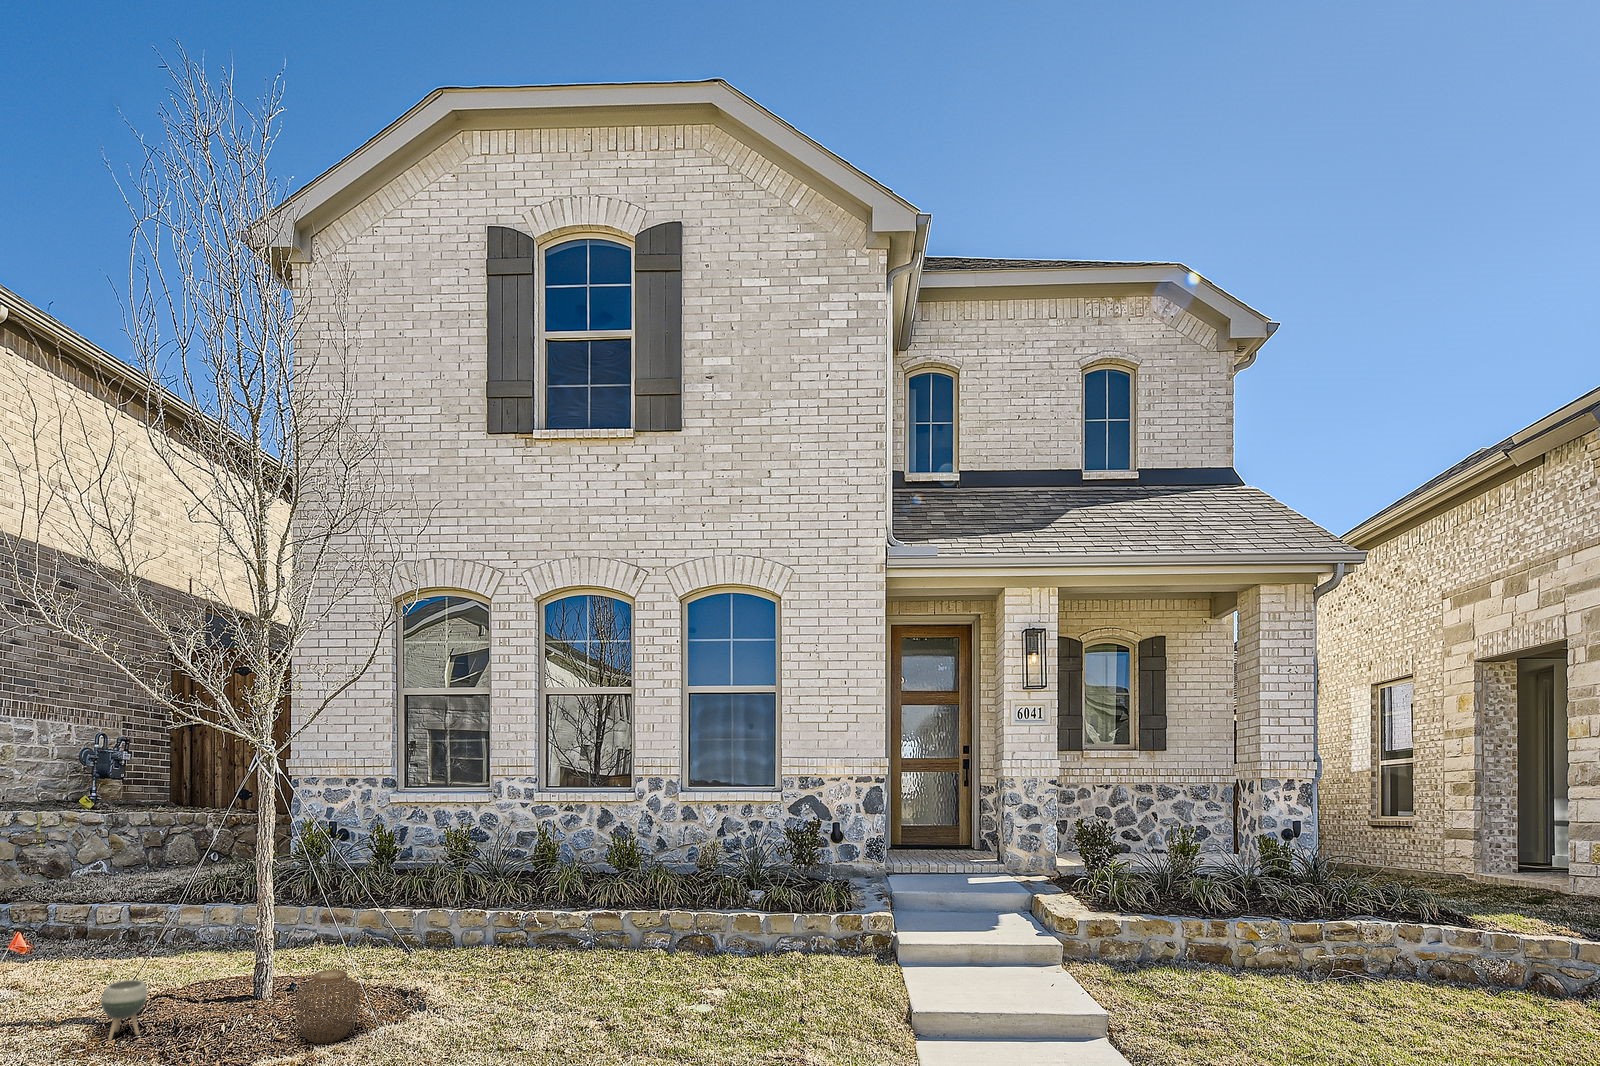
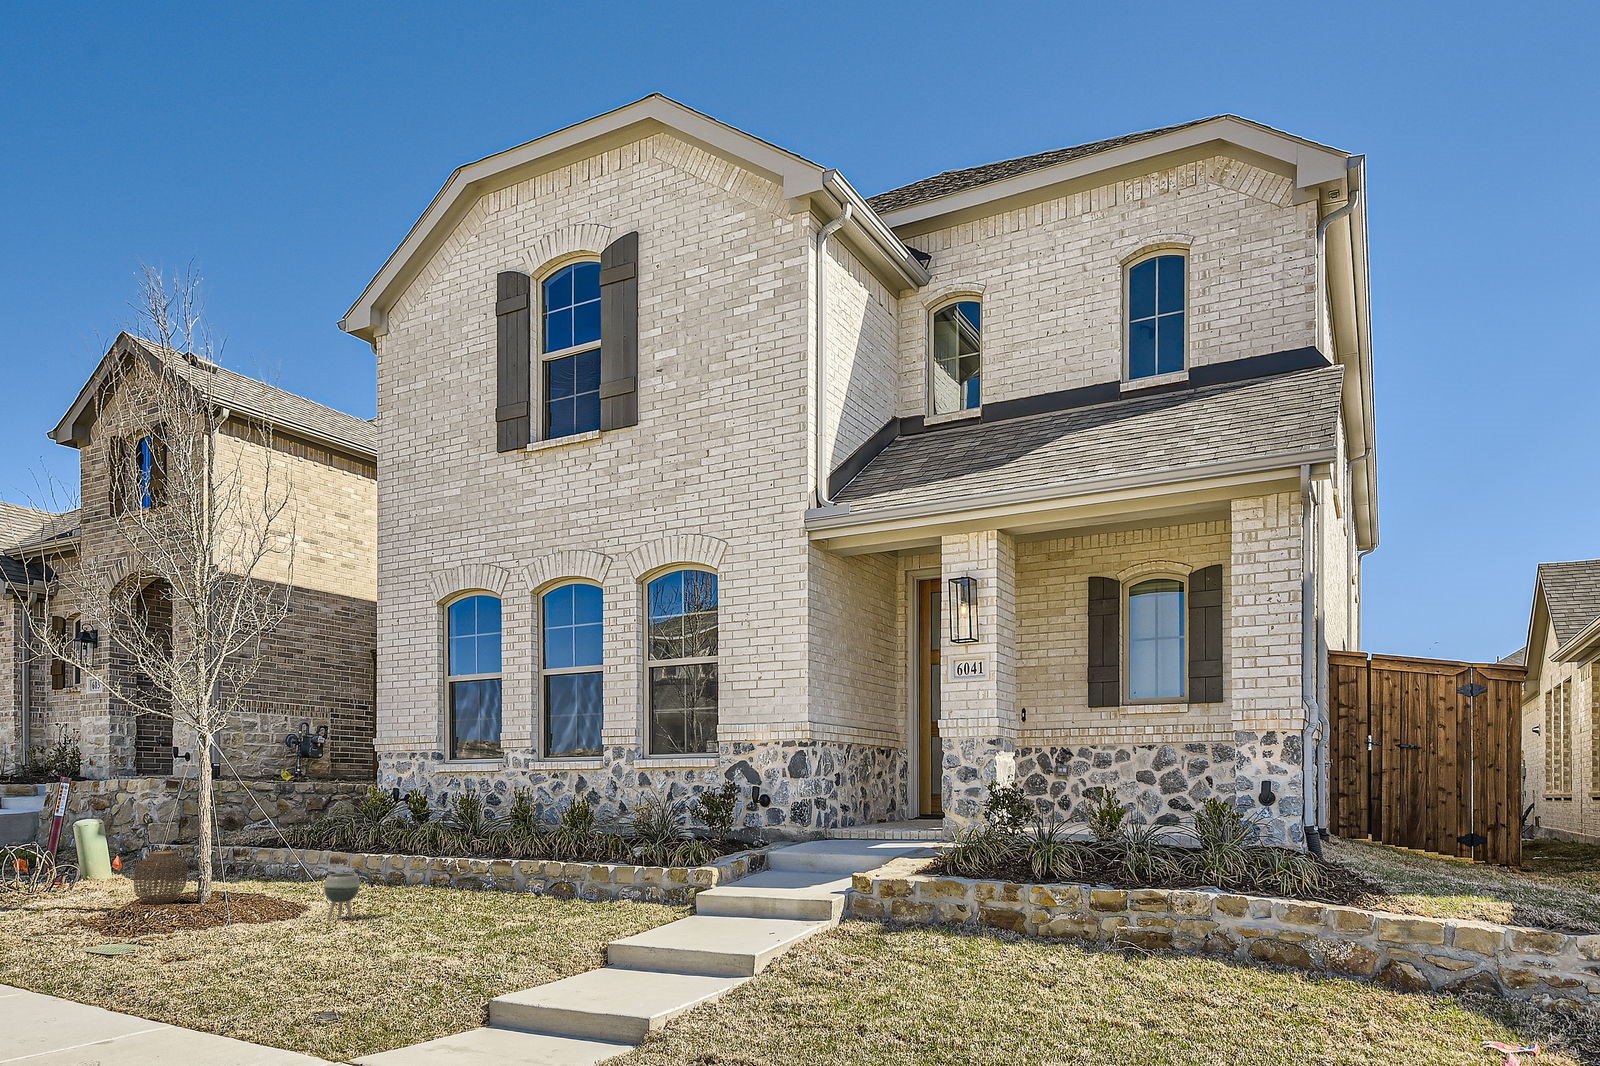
planter: present [101,980,147,1041] -> present [324,873,360,920]

